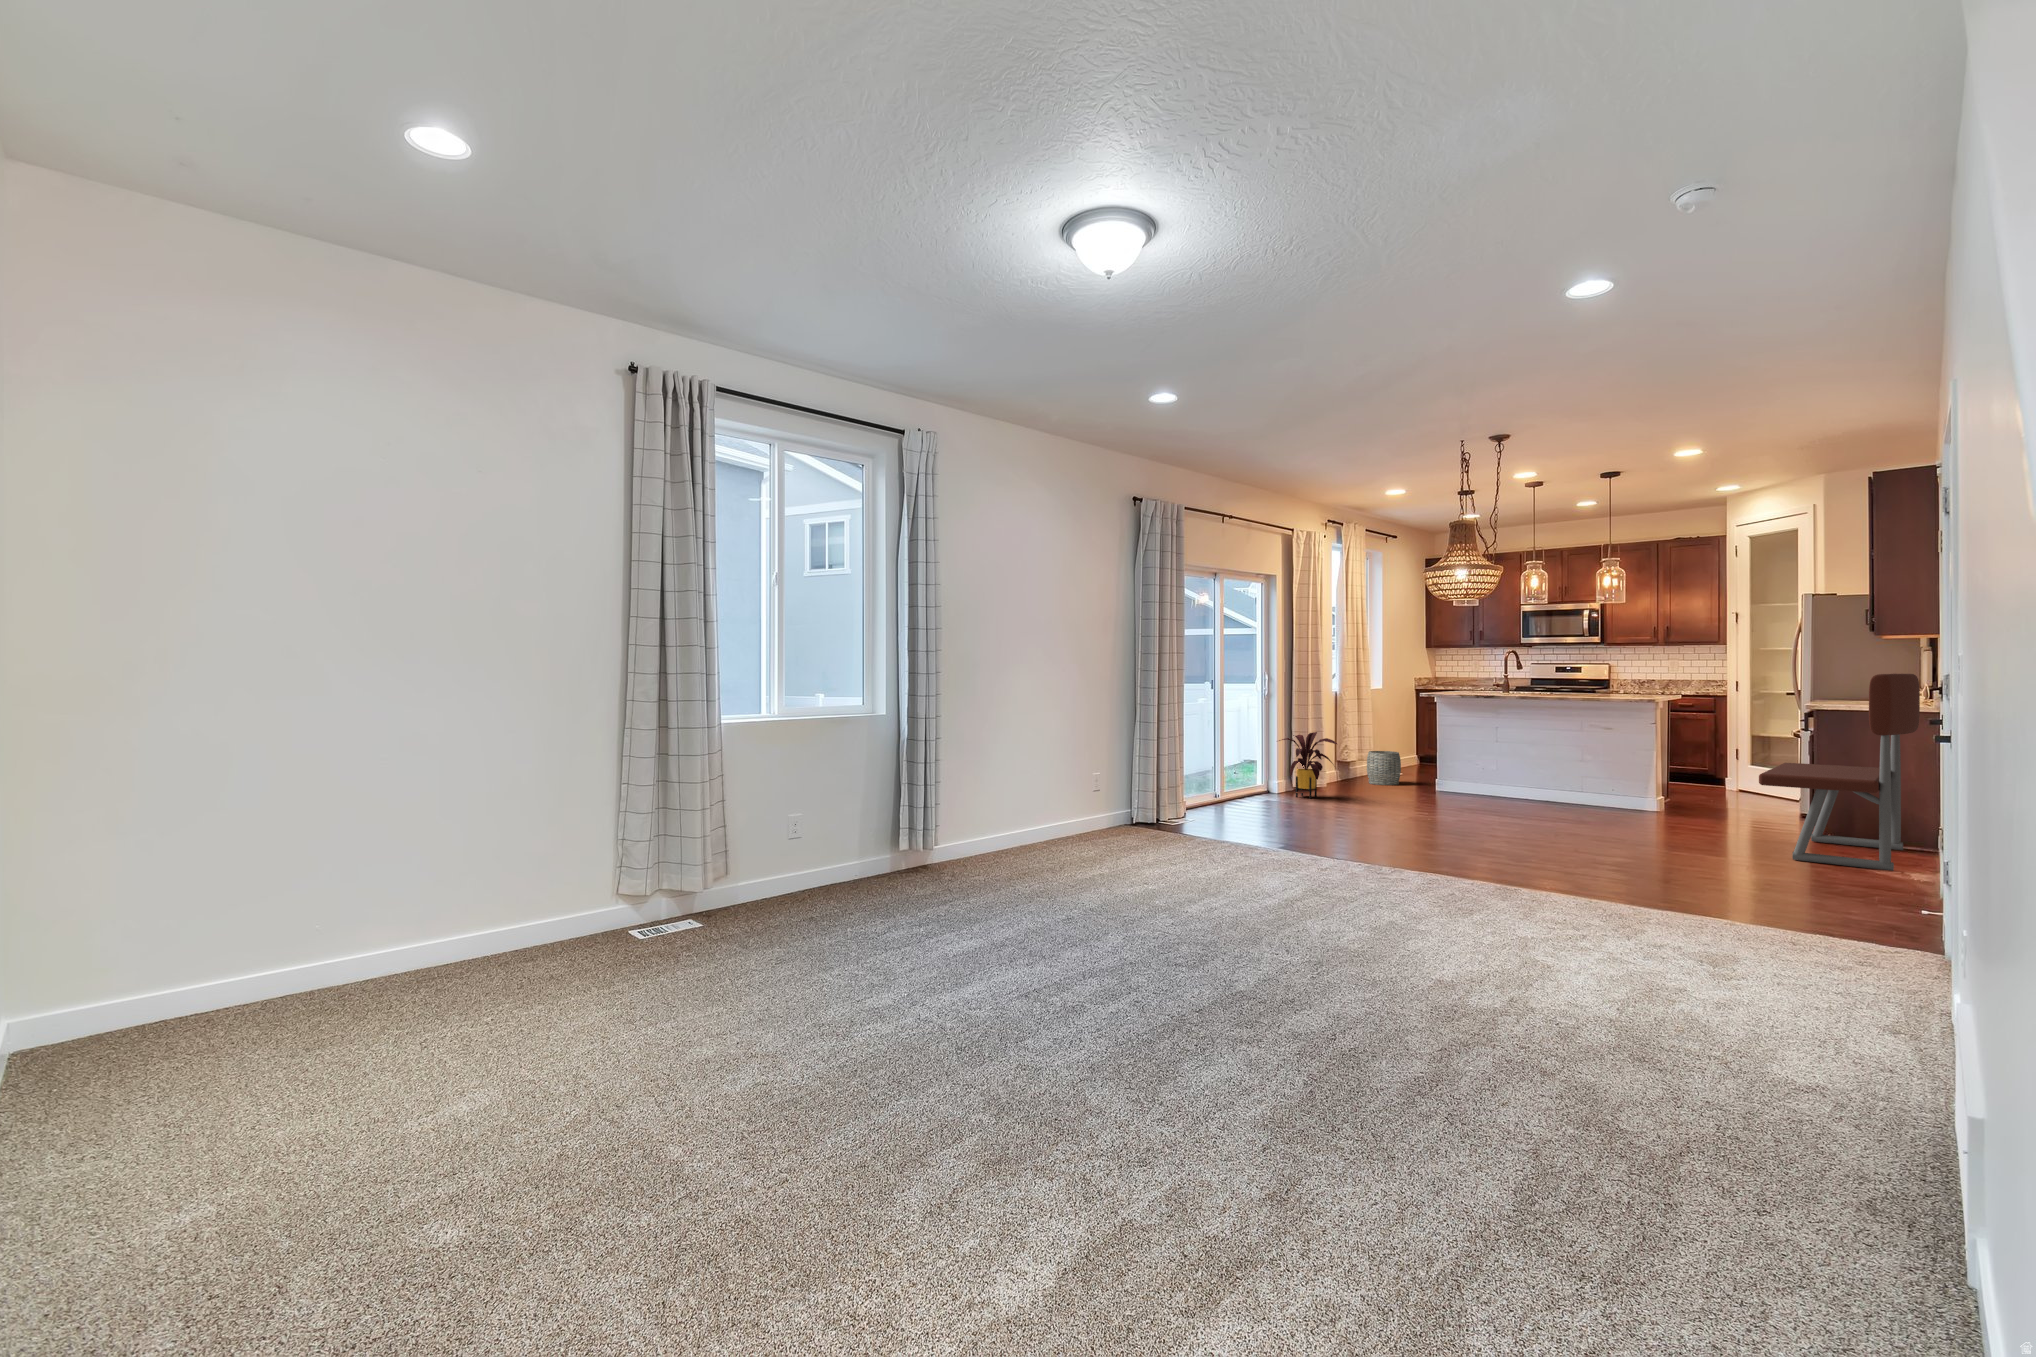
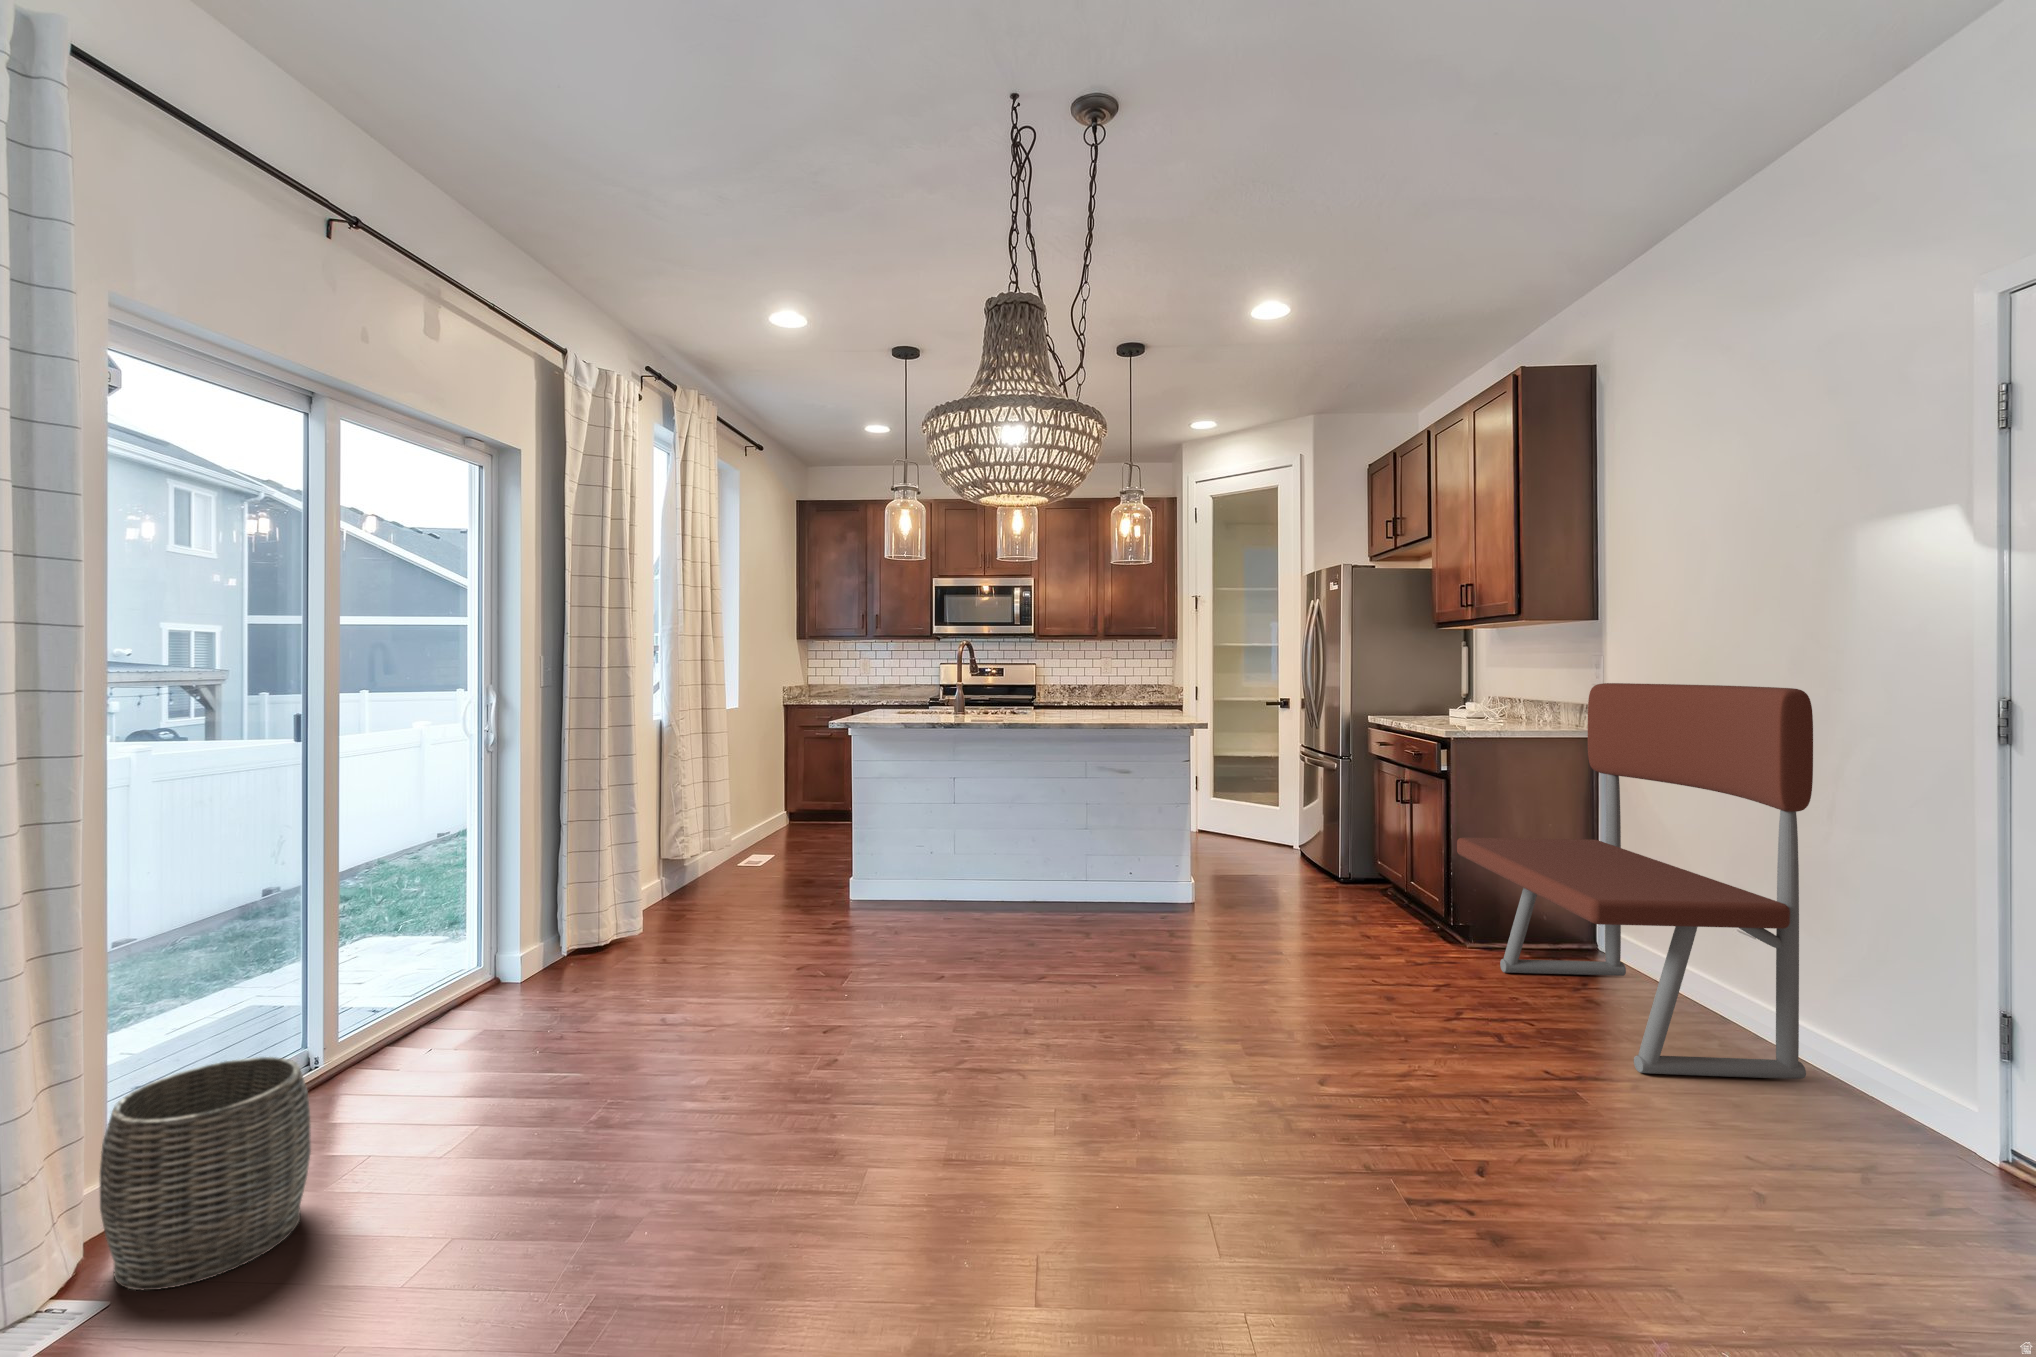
house plant: present [1279,732,1337,798] -> none [517,816,674,985]
woven basket: present [1367,751,1401,785] -> present [100,1057,311,1290]

